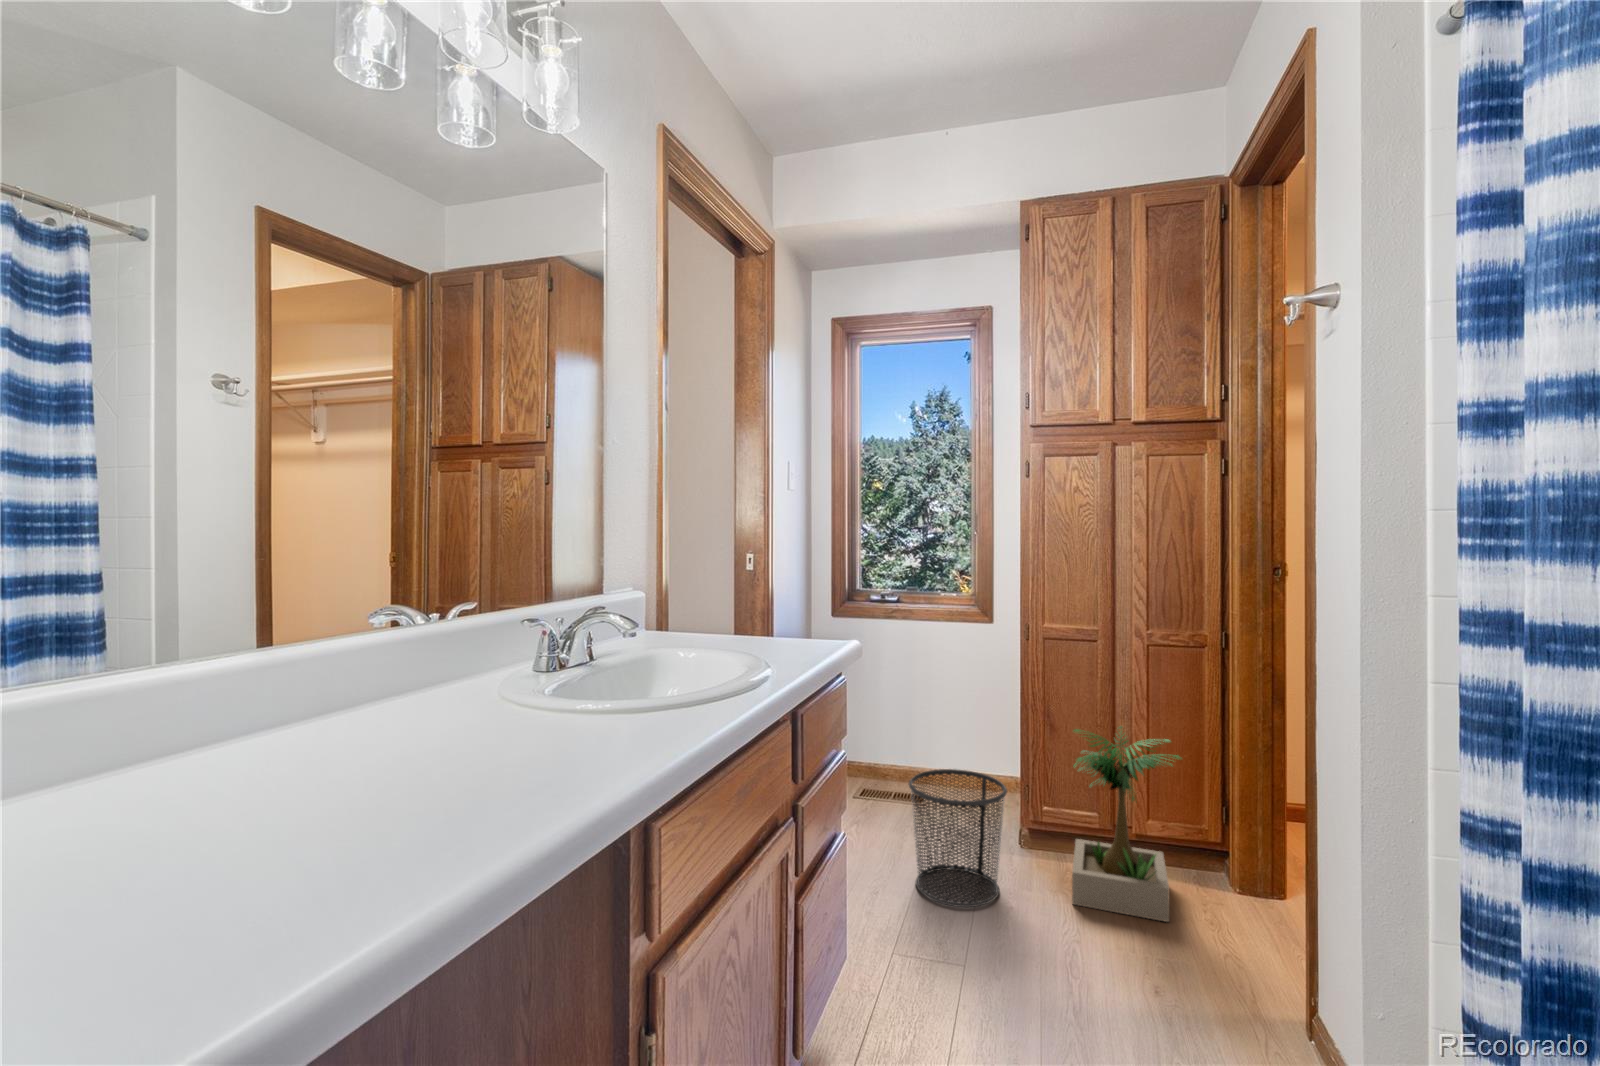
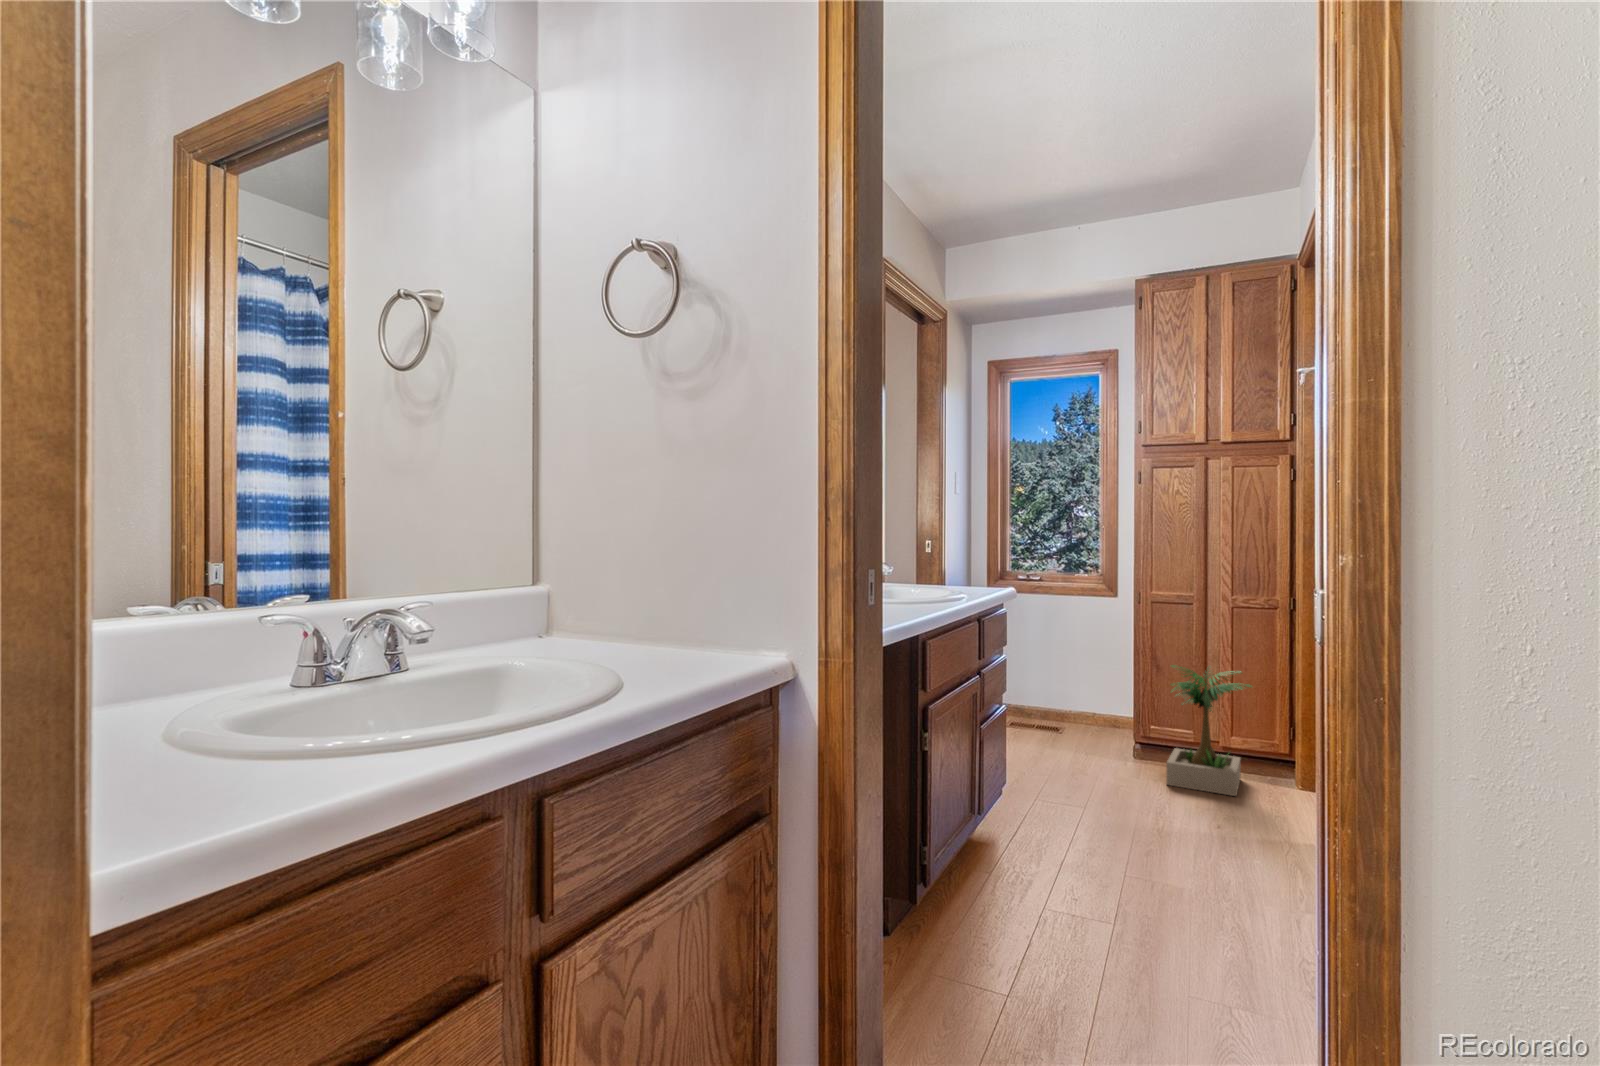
waste bin: present [908,769,1007,907] -> none [1047,693,1119,781]

